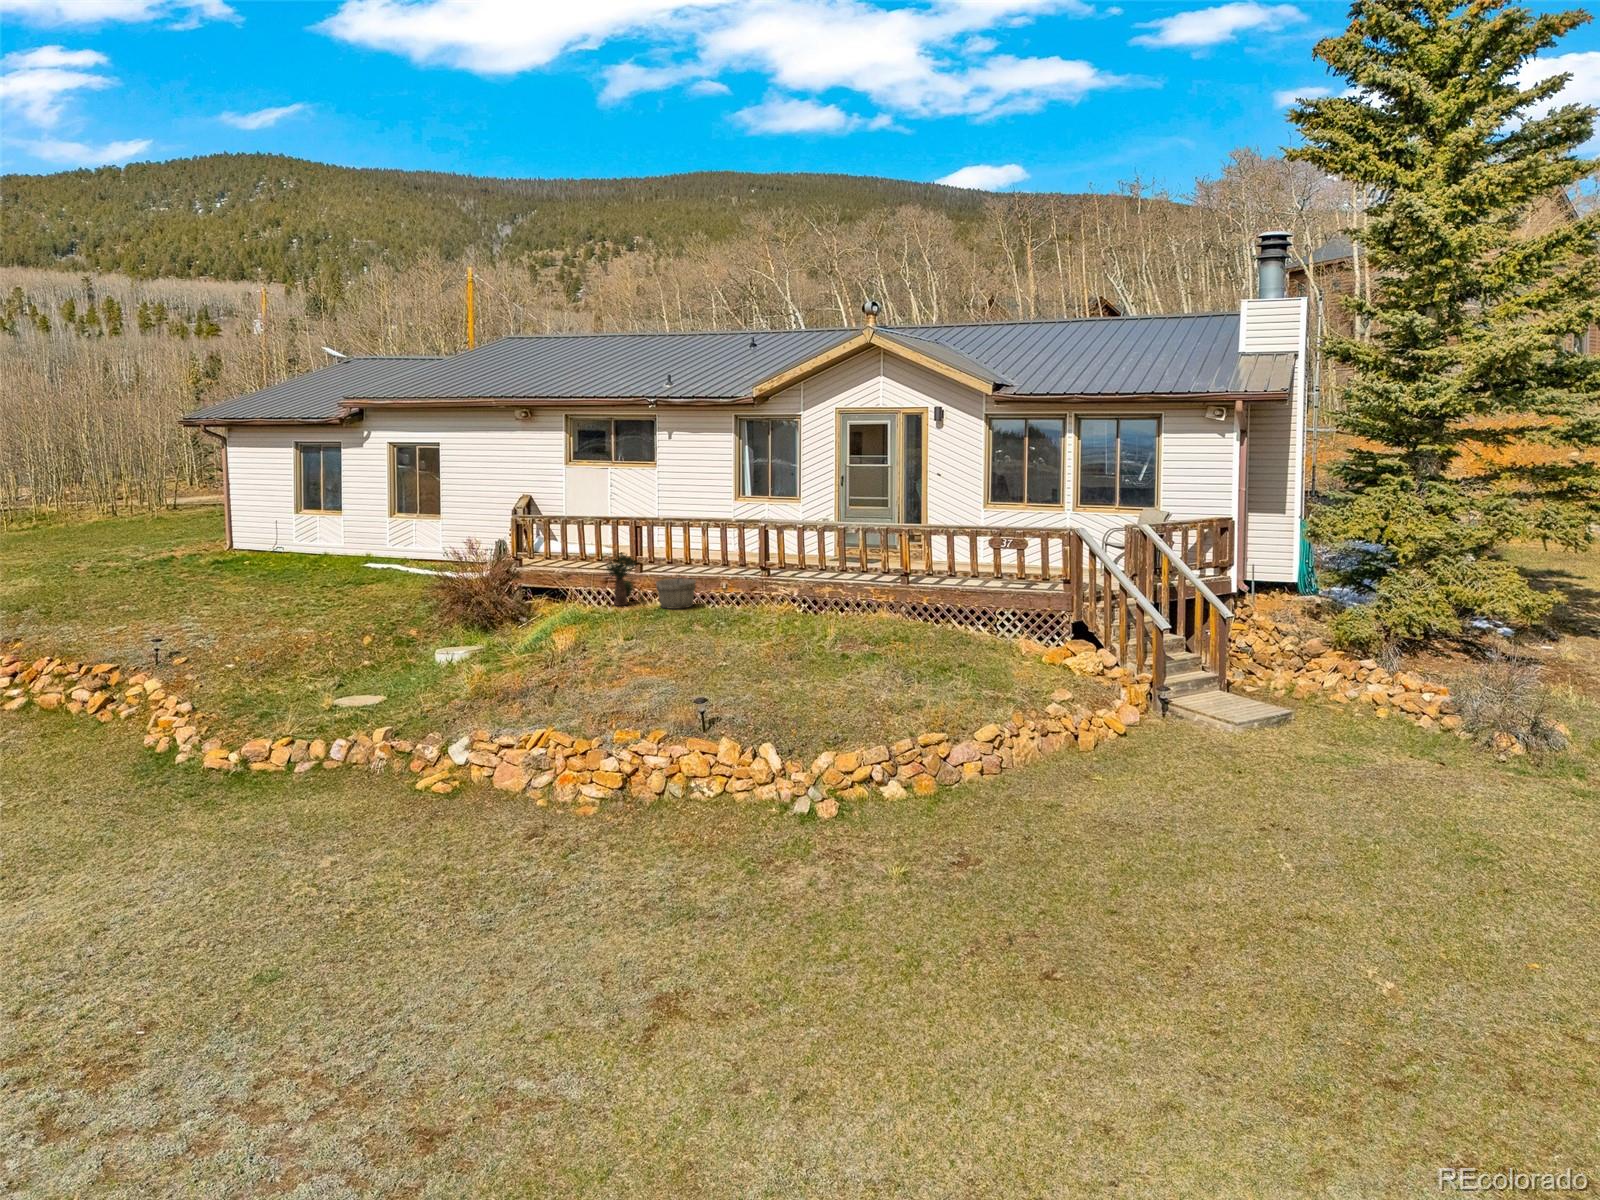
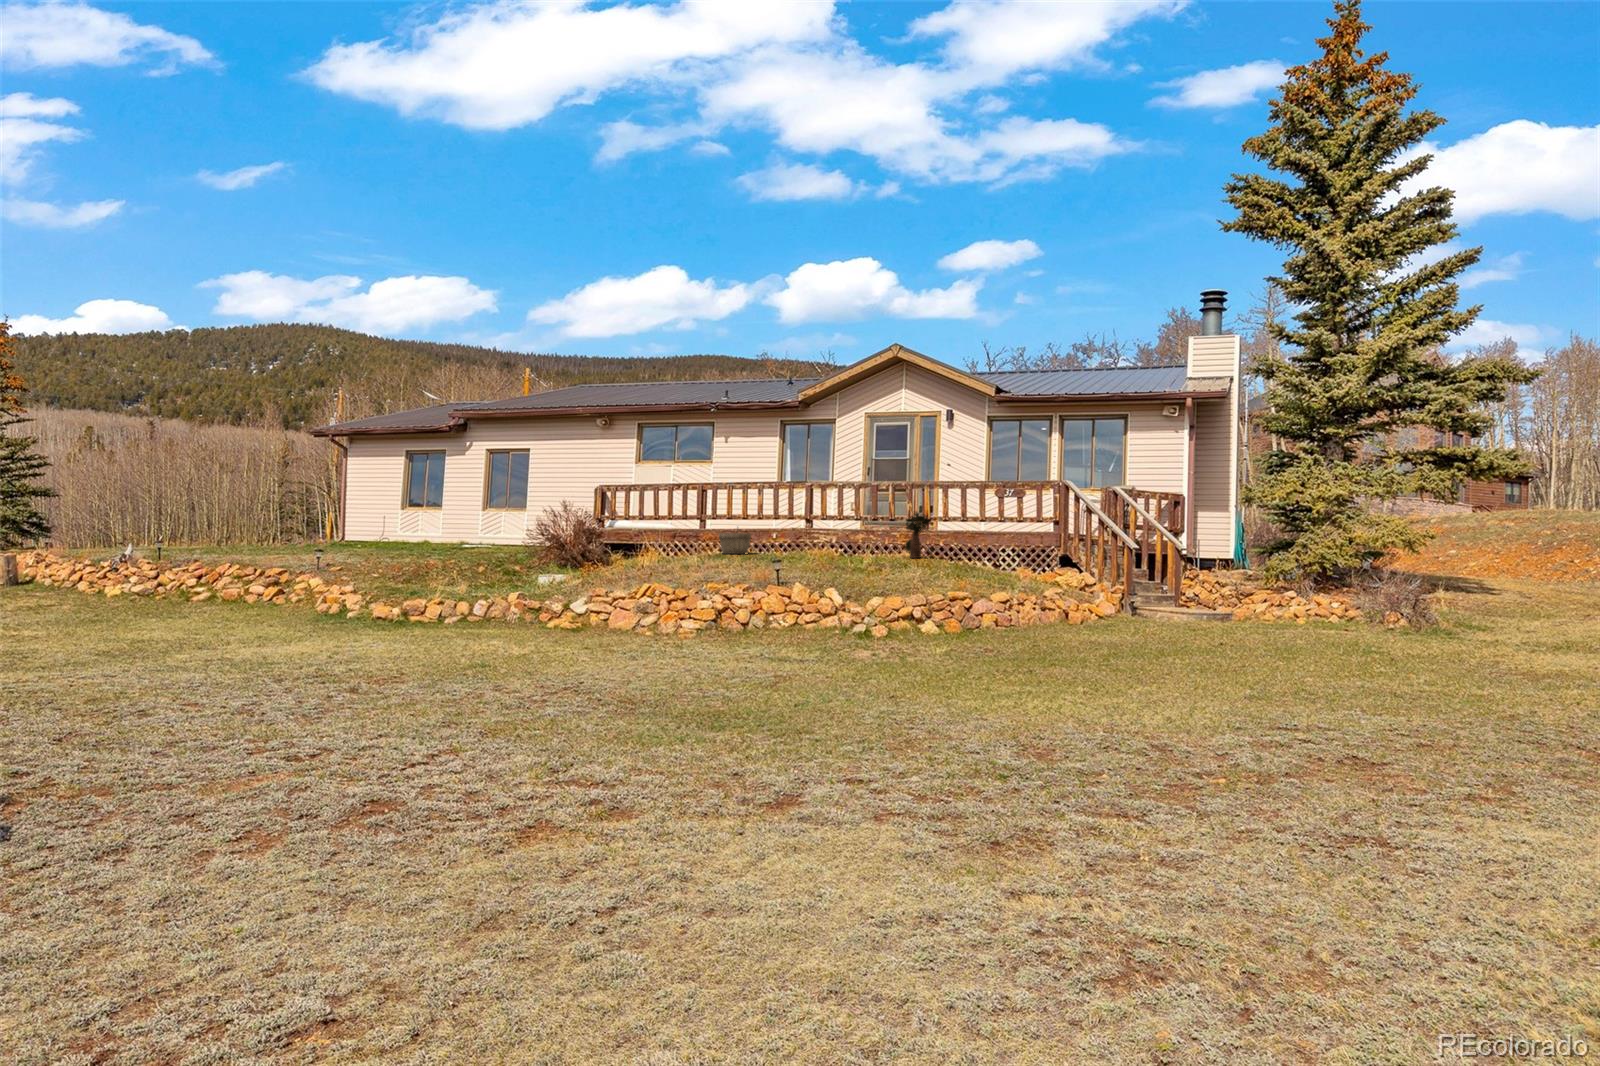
potted plant: present [607,553,644,606] -> present [905,513,933,558]

